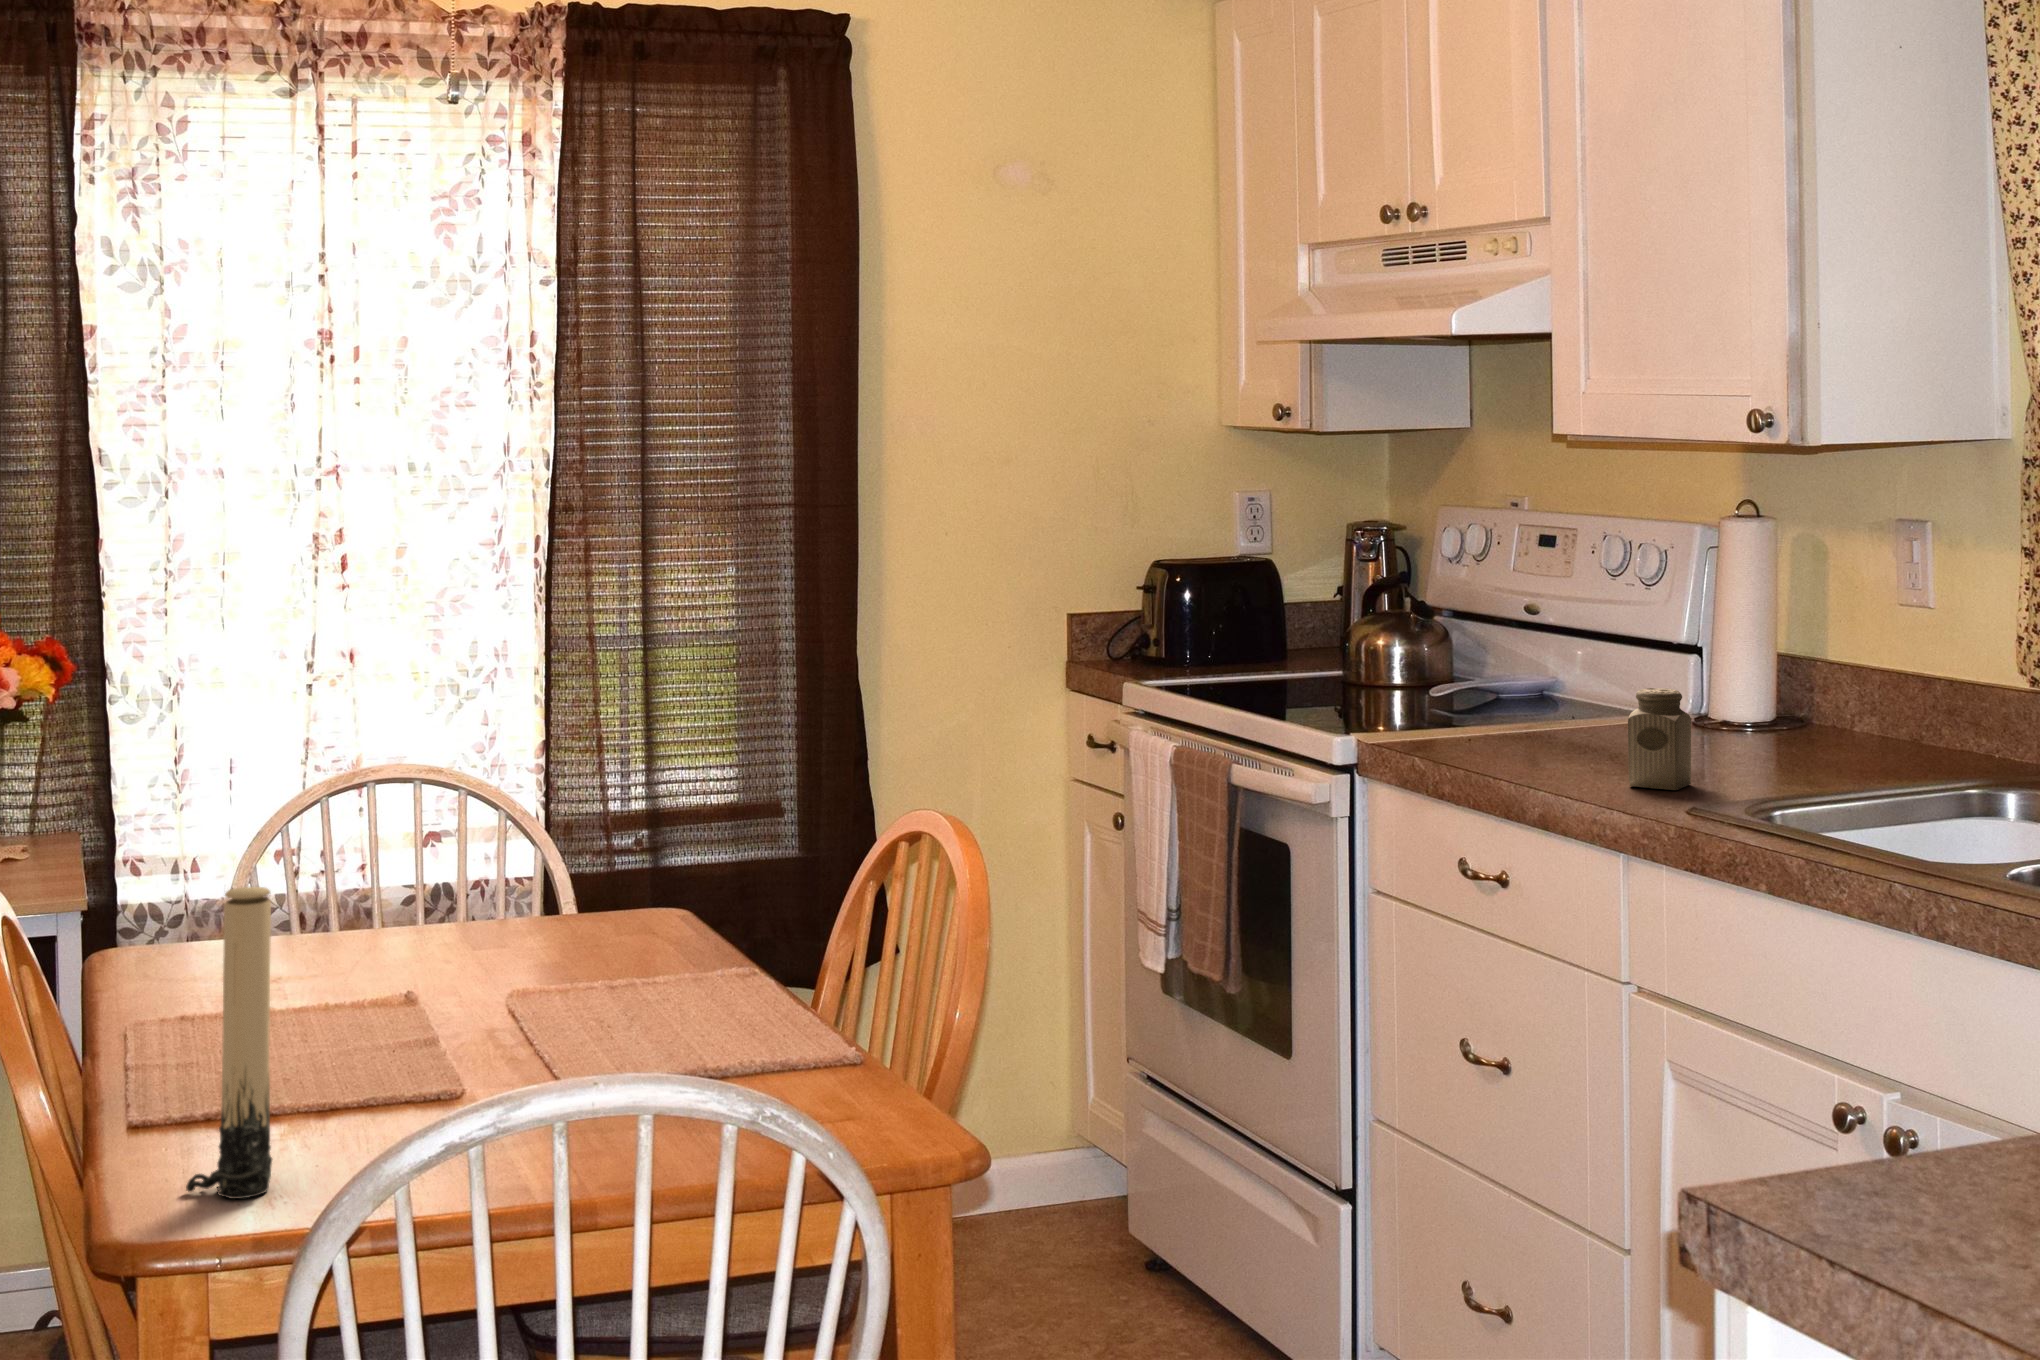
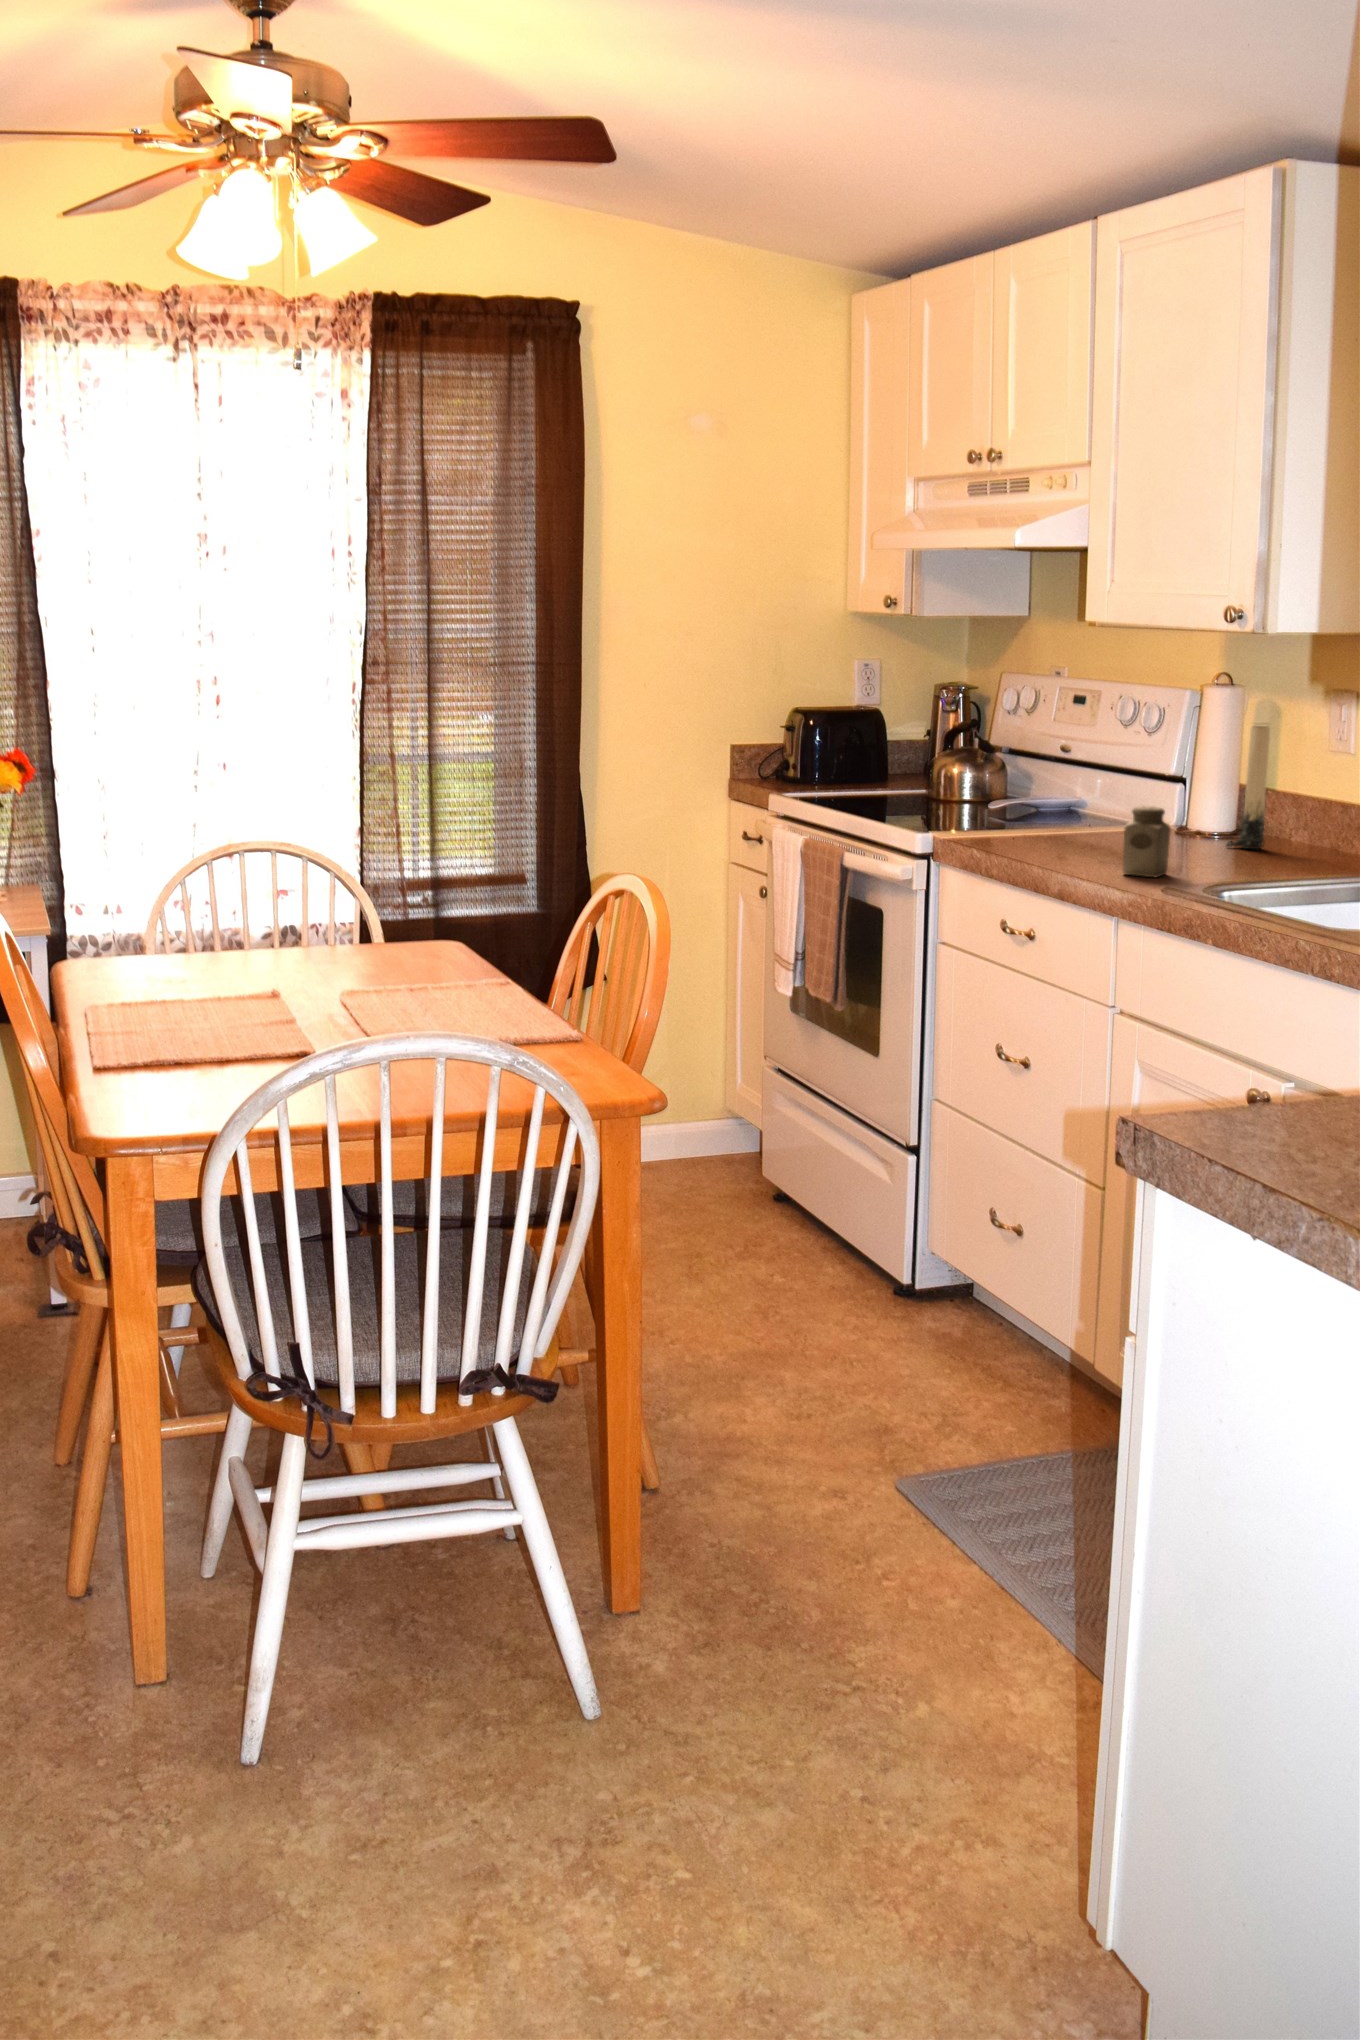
candle: present [186,887,272,1199] -> present [1226,722,1270,849]

